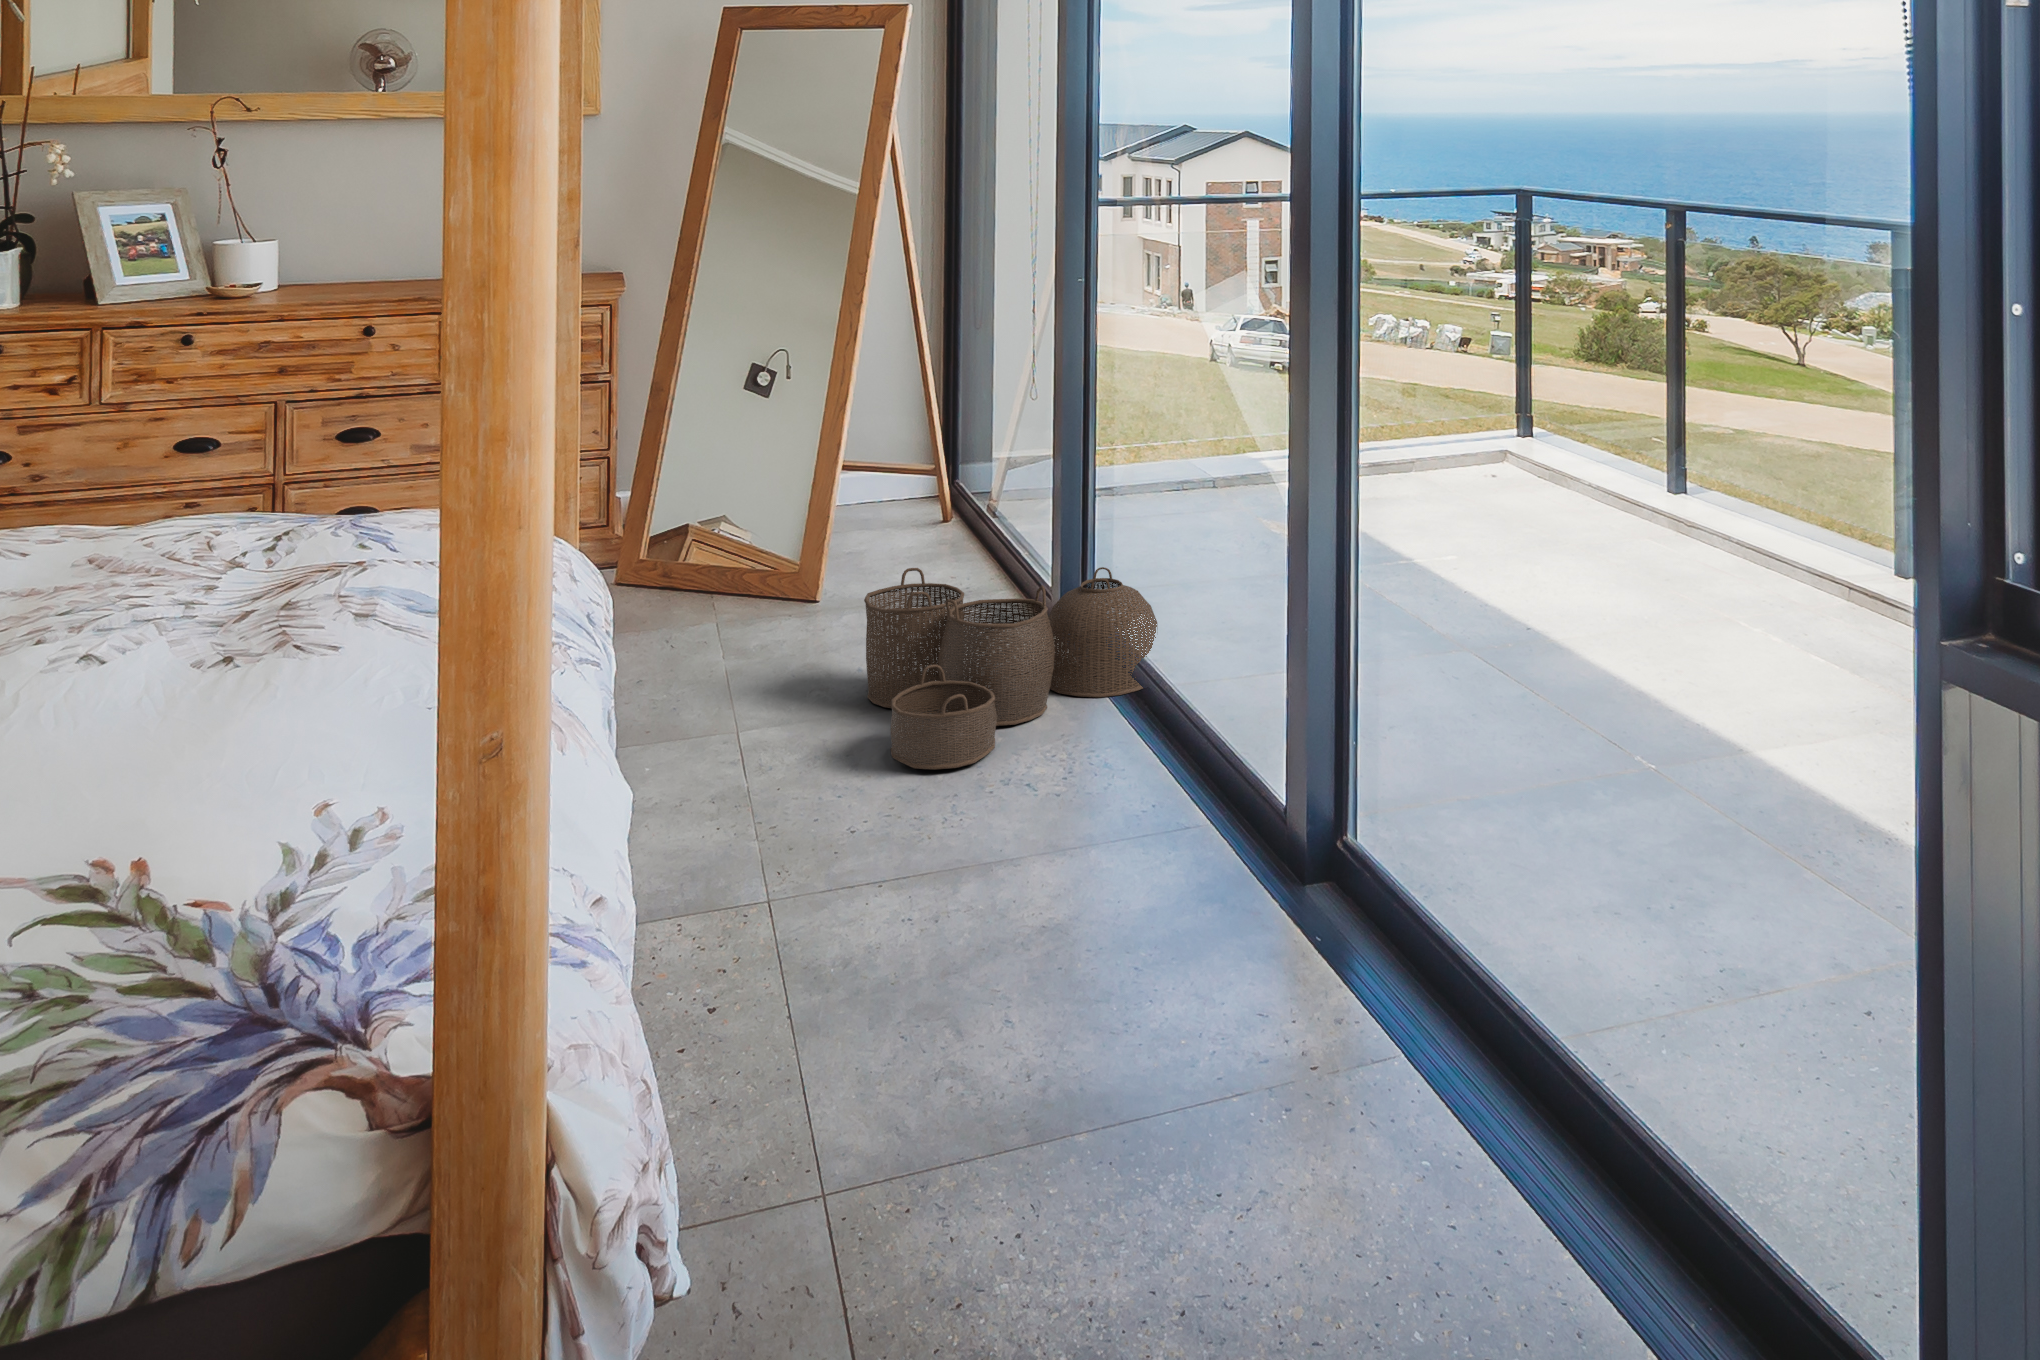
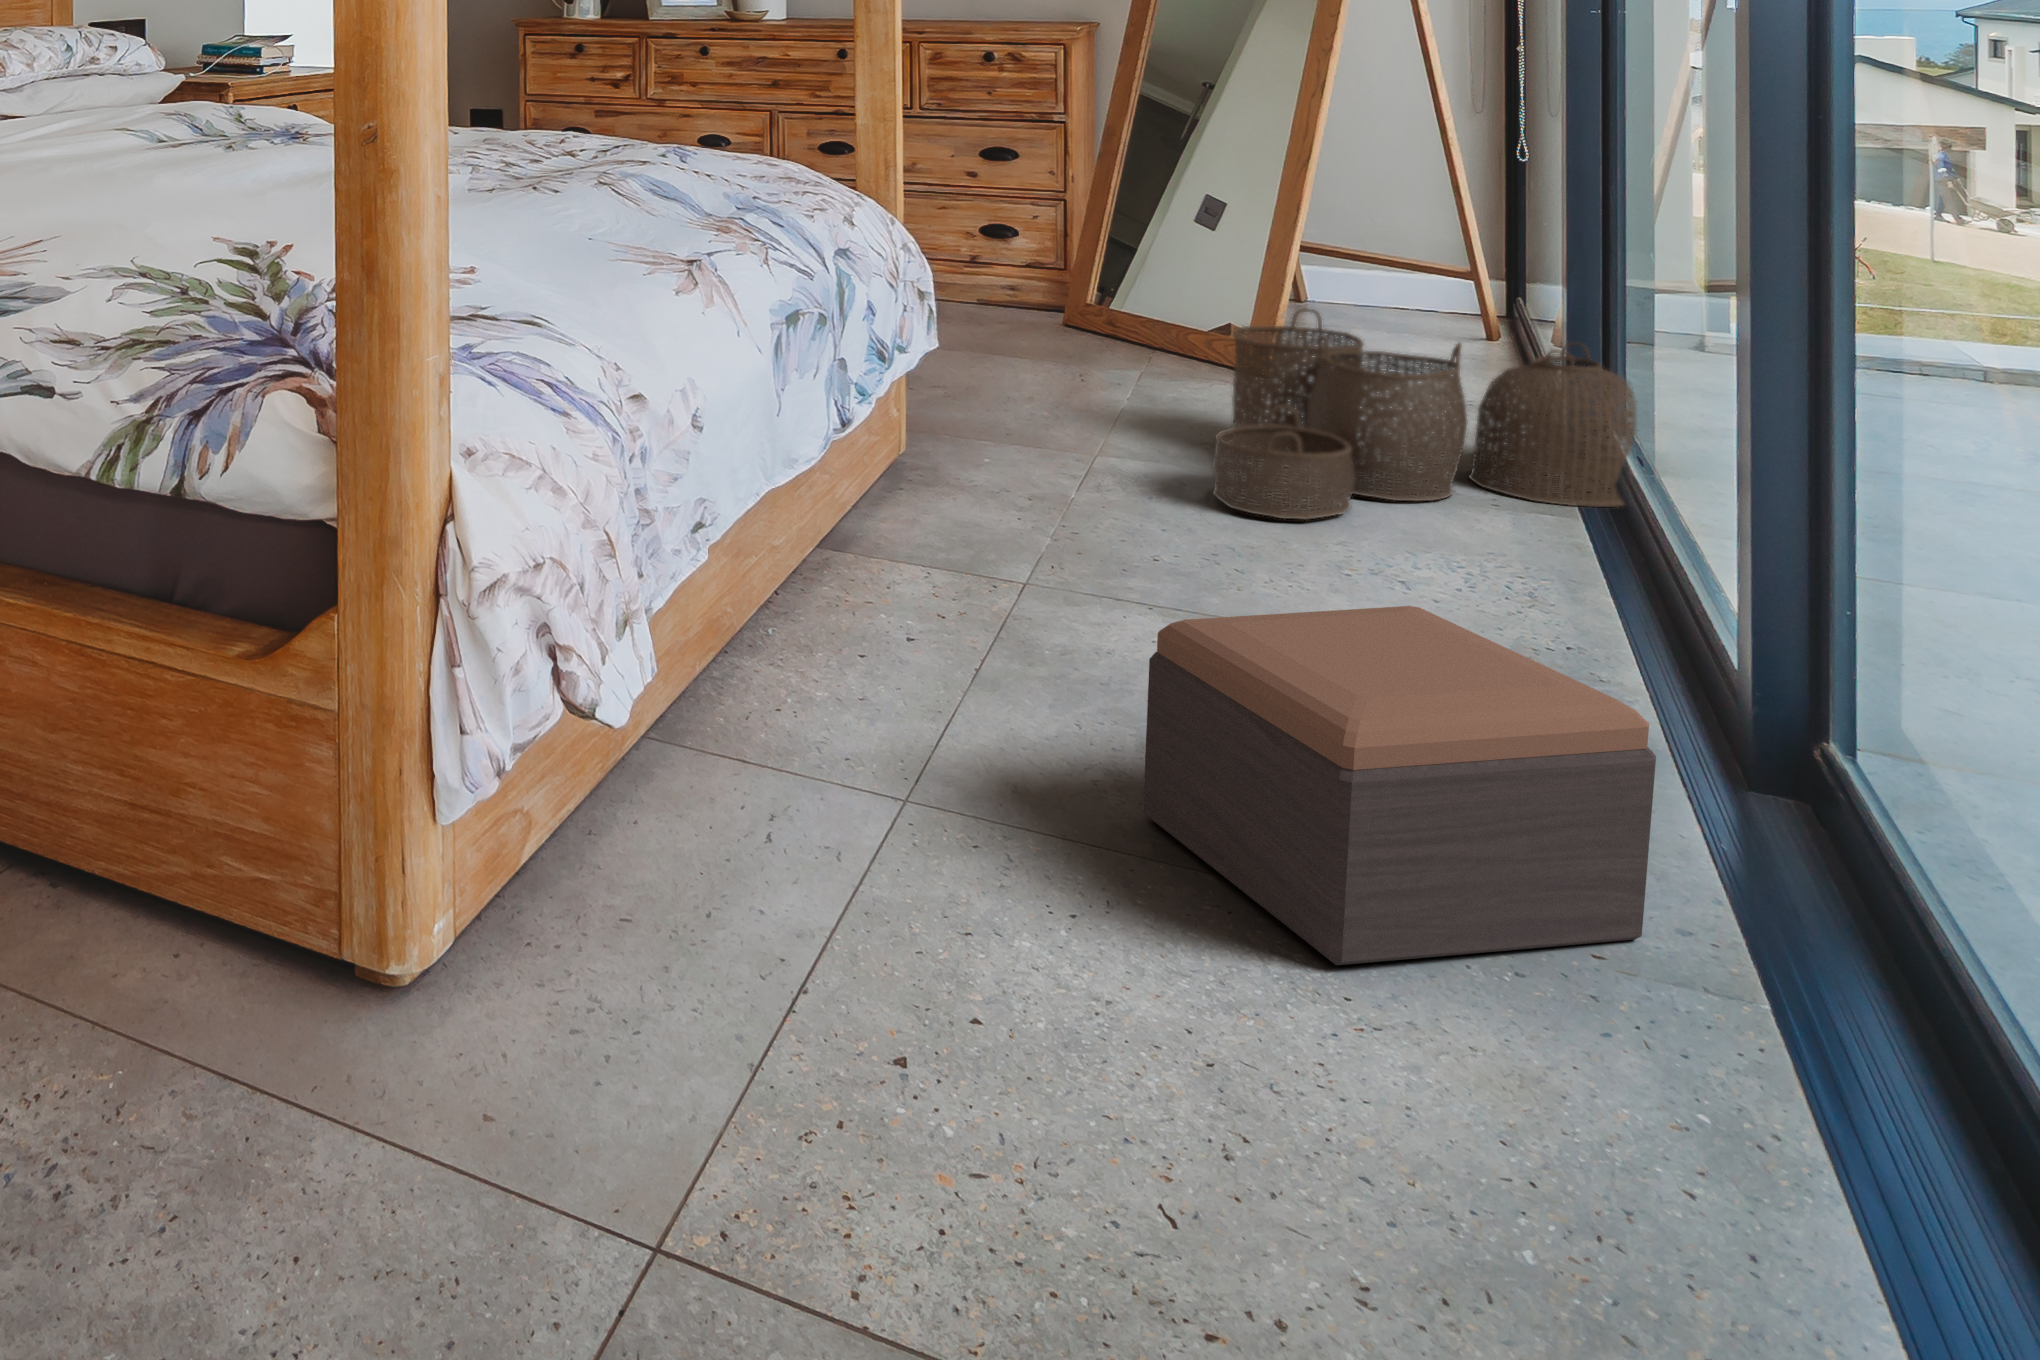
footstool: none [1070,868,1400,1198] -> present [1143,606,1656,965]

